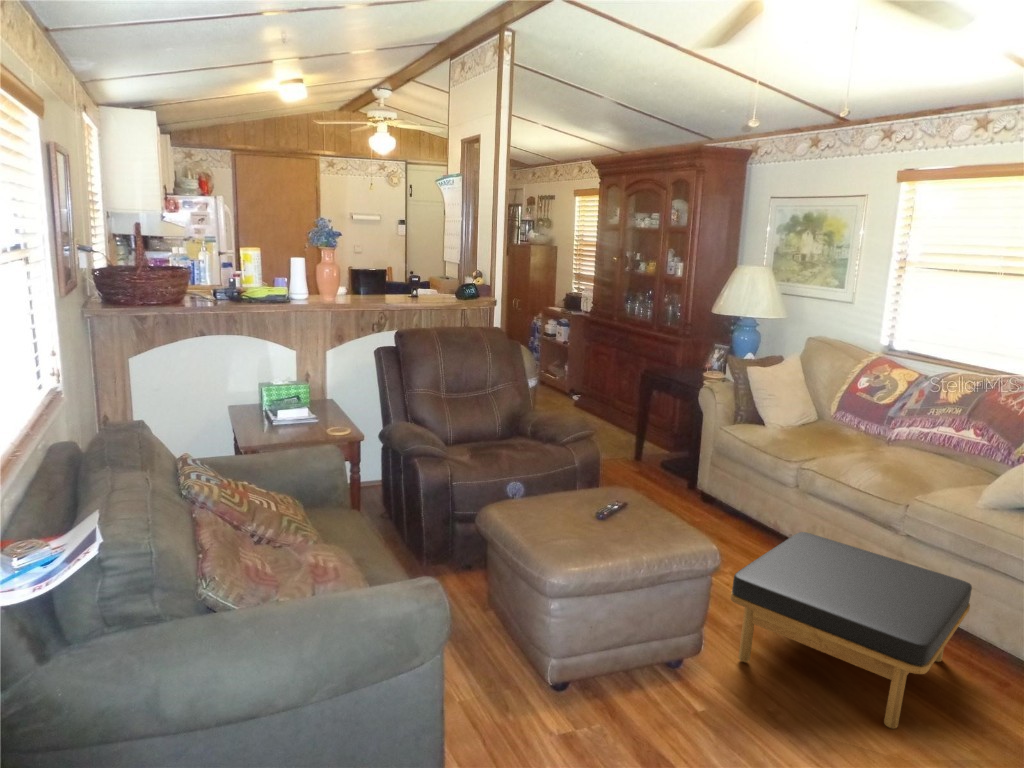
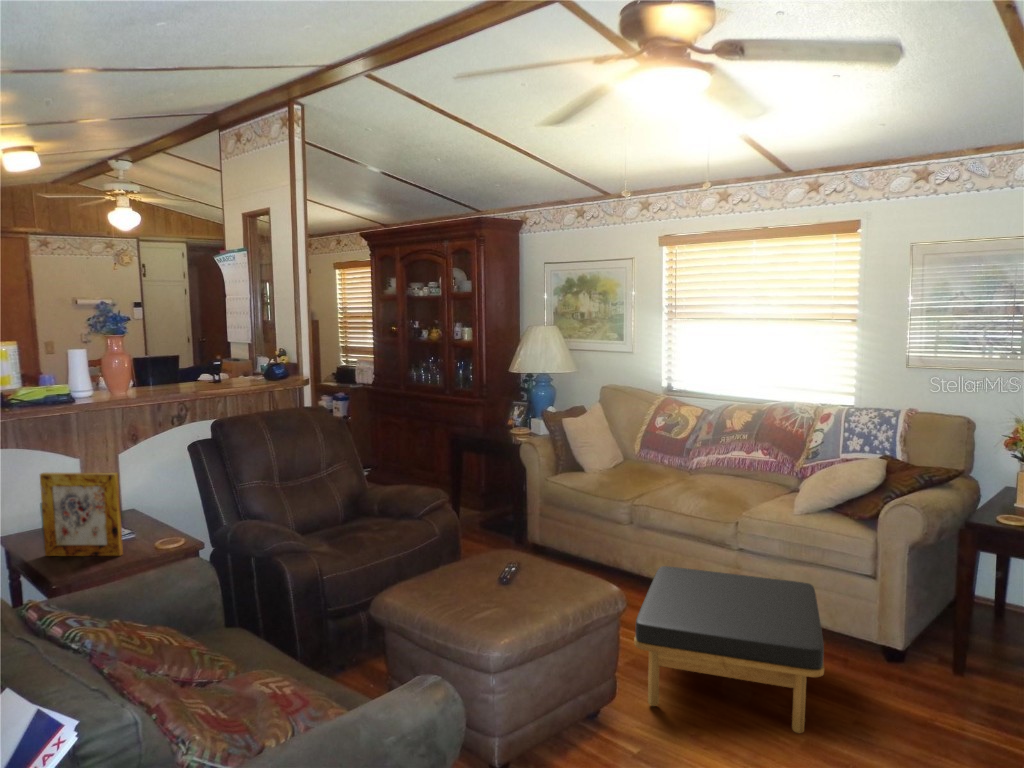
picture frame: none [255,354,307,429] -> present [40,473,123,556]

